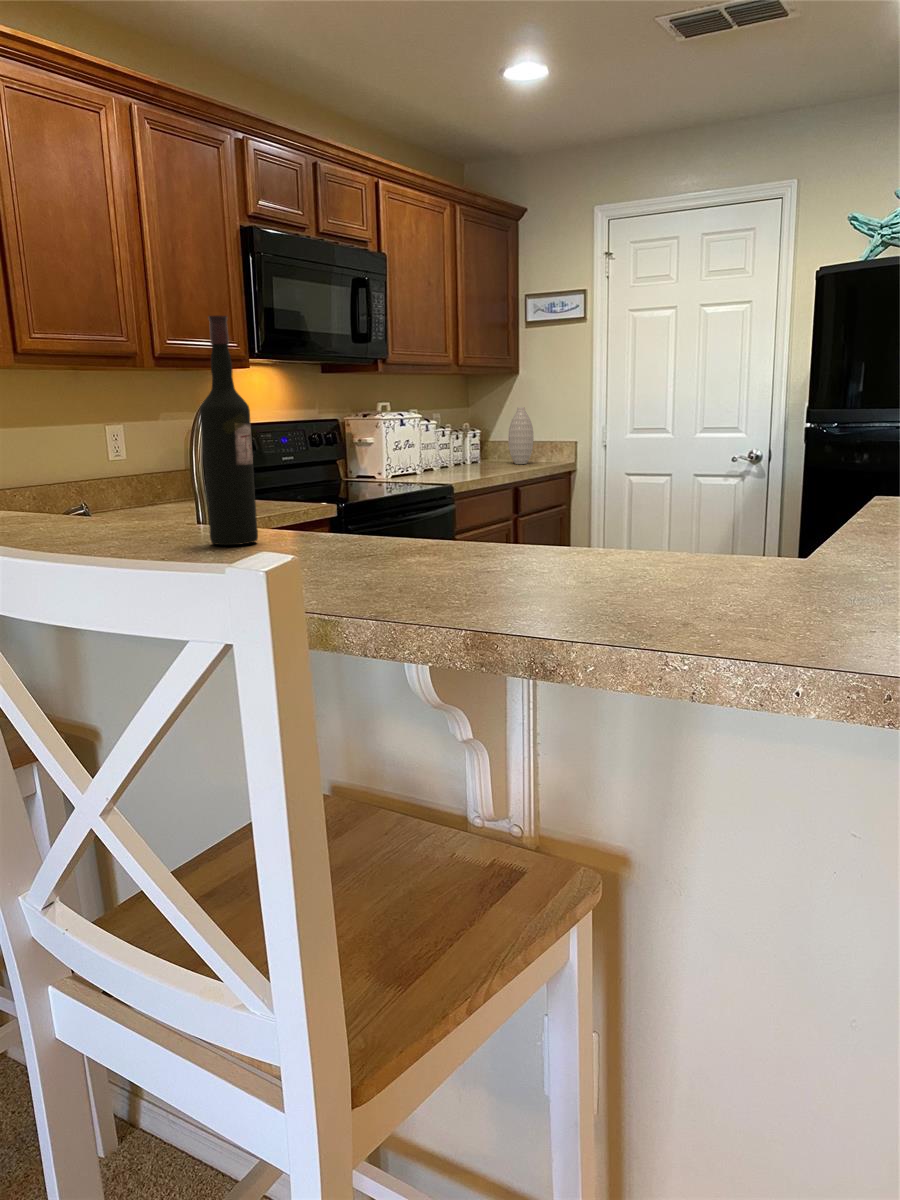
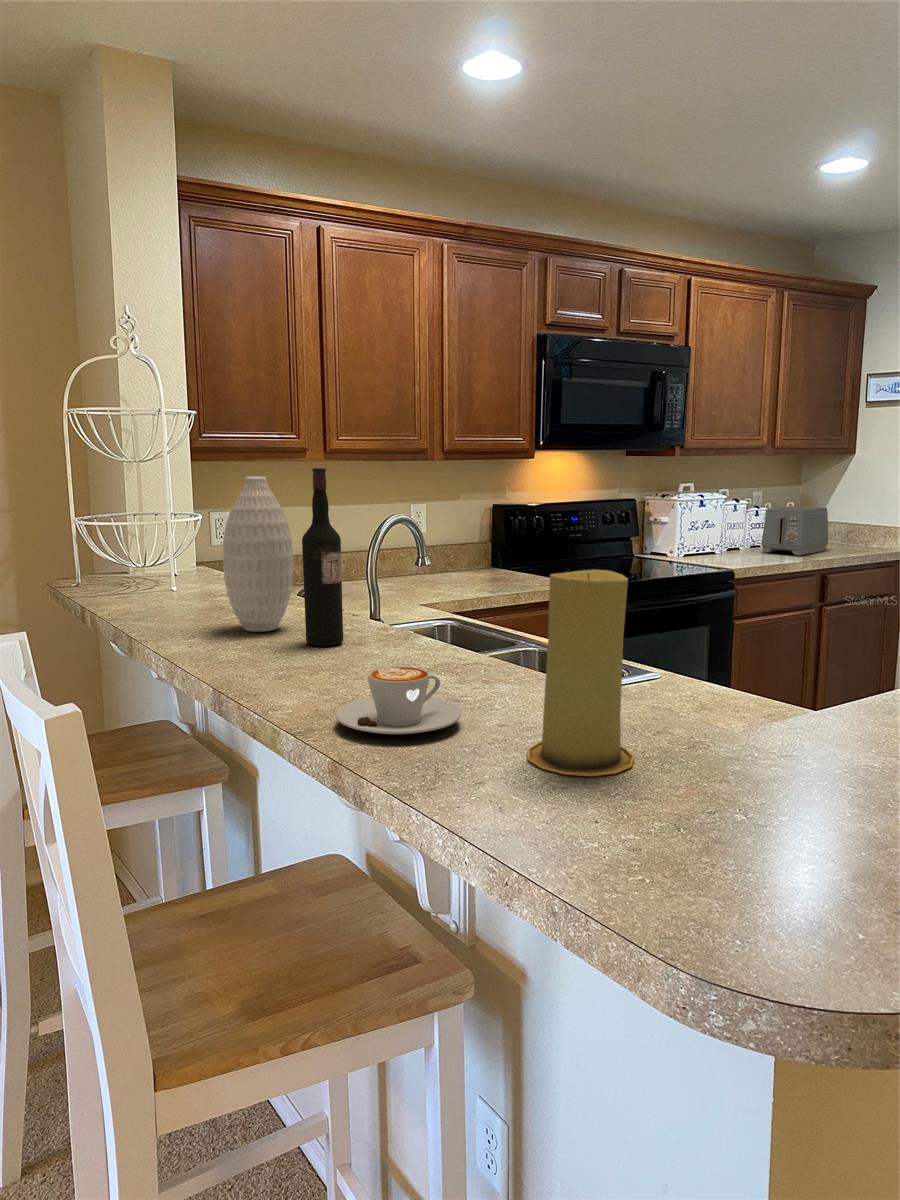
candle: none [681,379,805,598] -> present [527,569,634,776]
vase: present [508,407,534,464] -> present [223,477,293,632]
toaster: none [455,425,511,471] -> present [761,506,828,556]
coffee cup: none [430,521,581,595] -> present [336,667,461,735]

